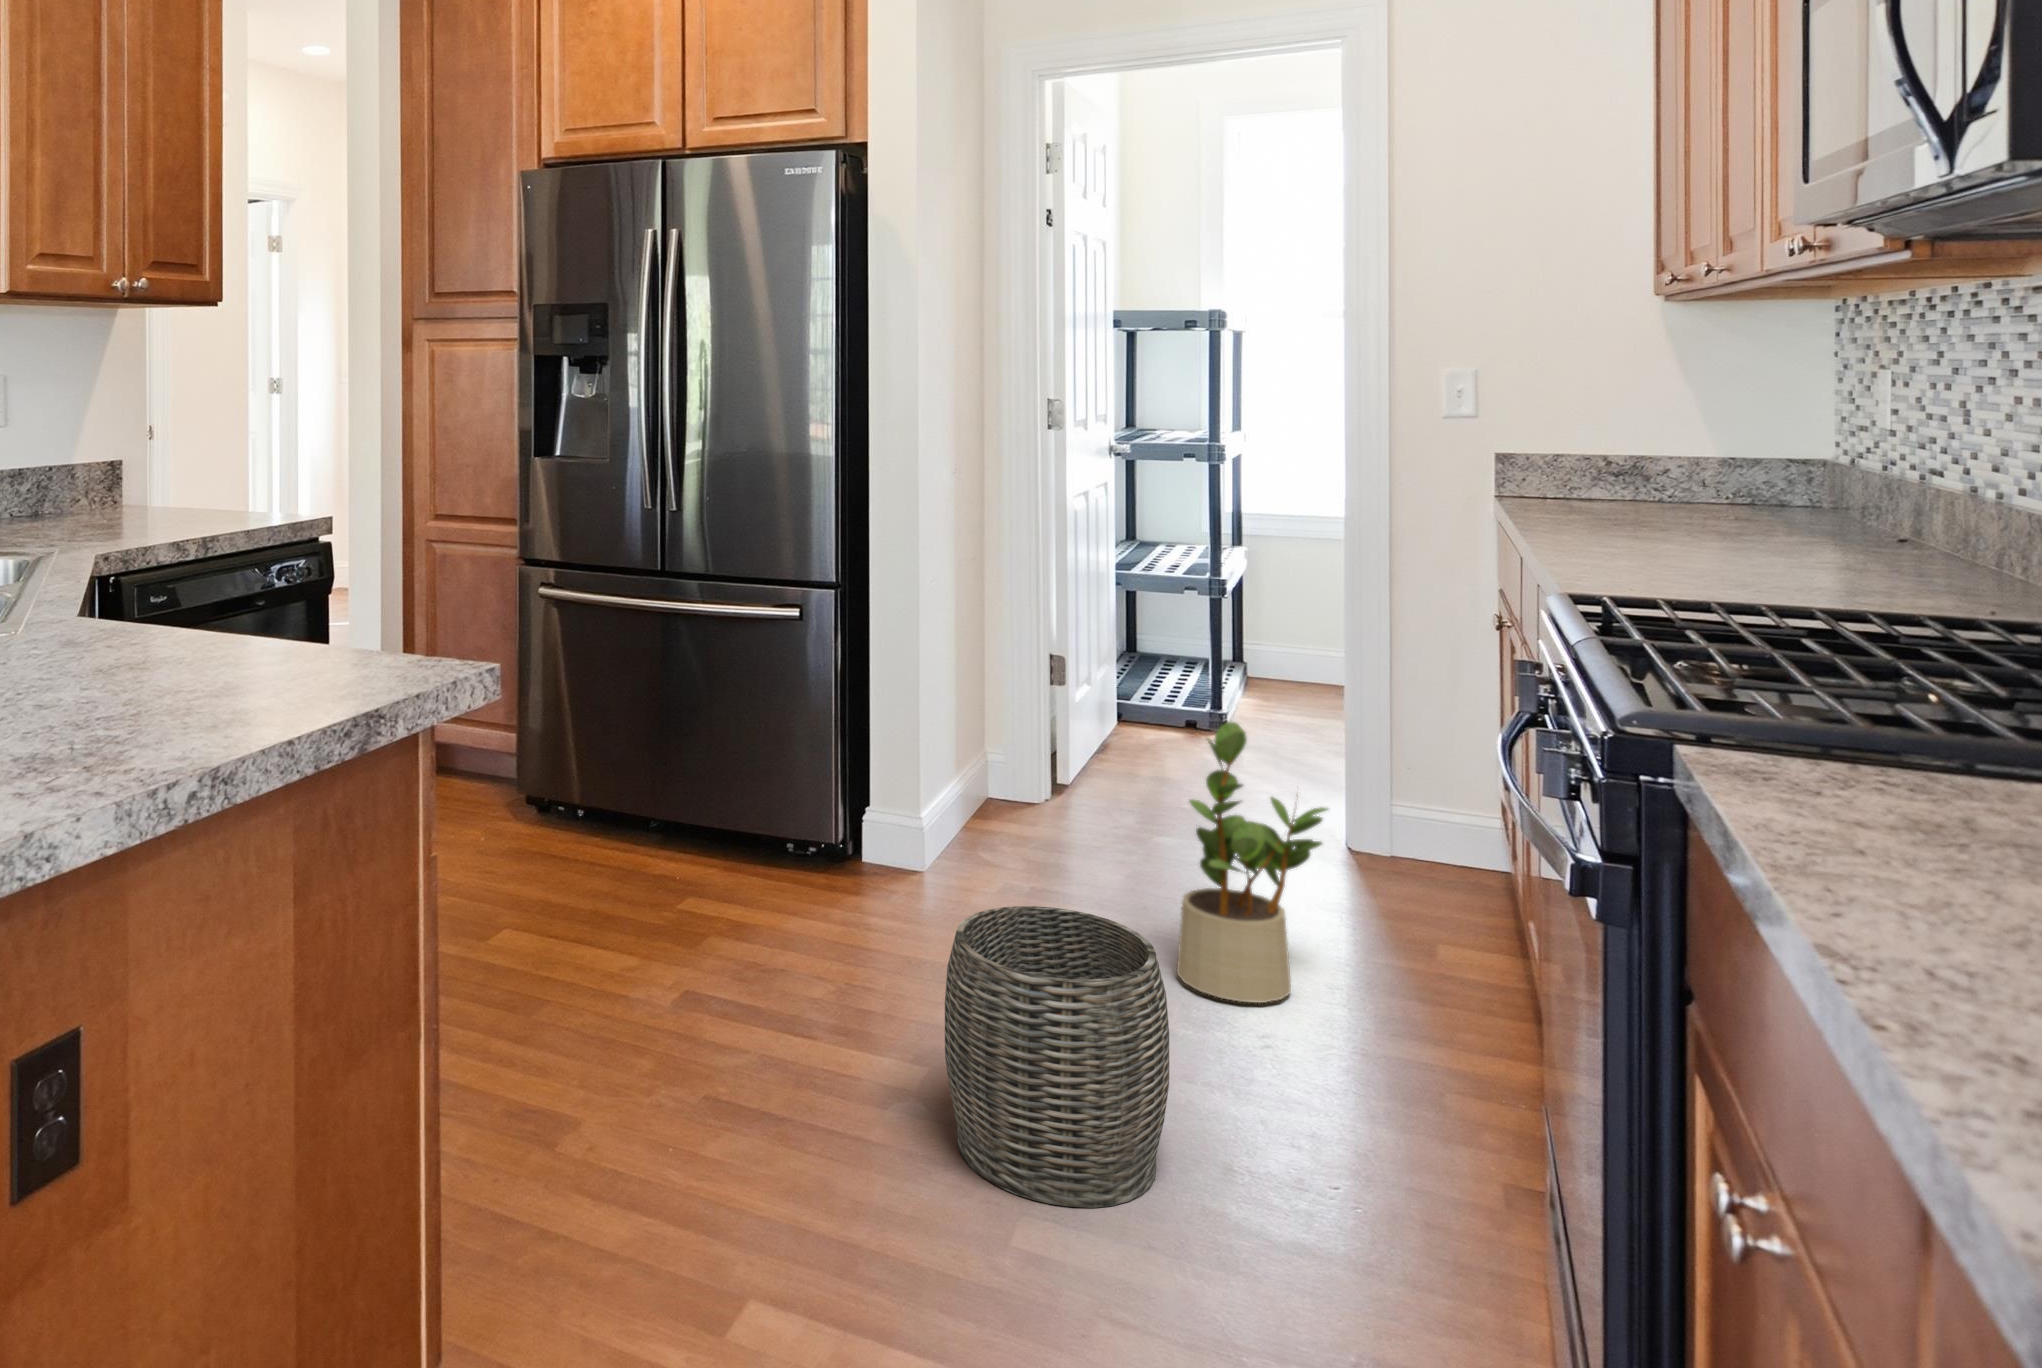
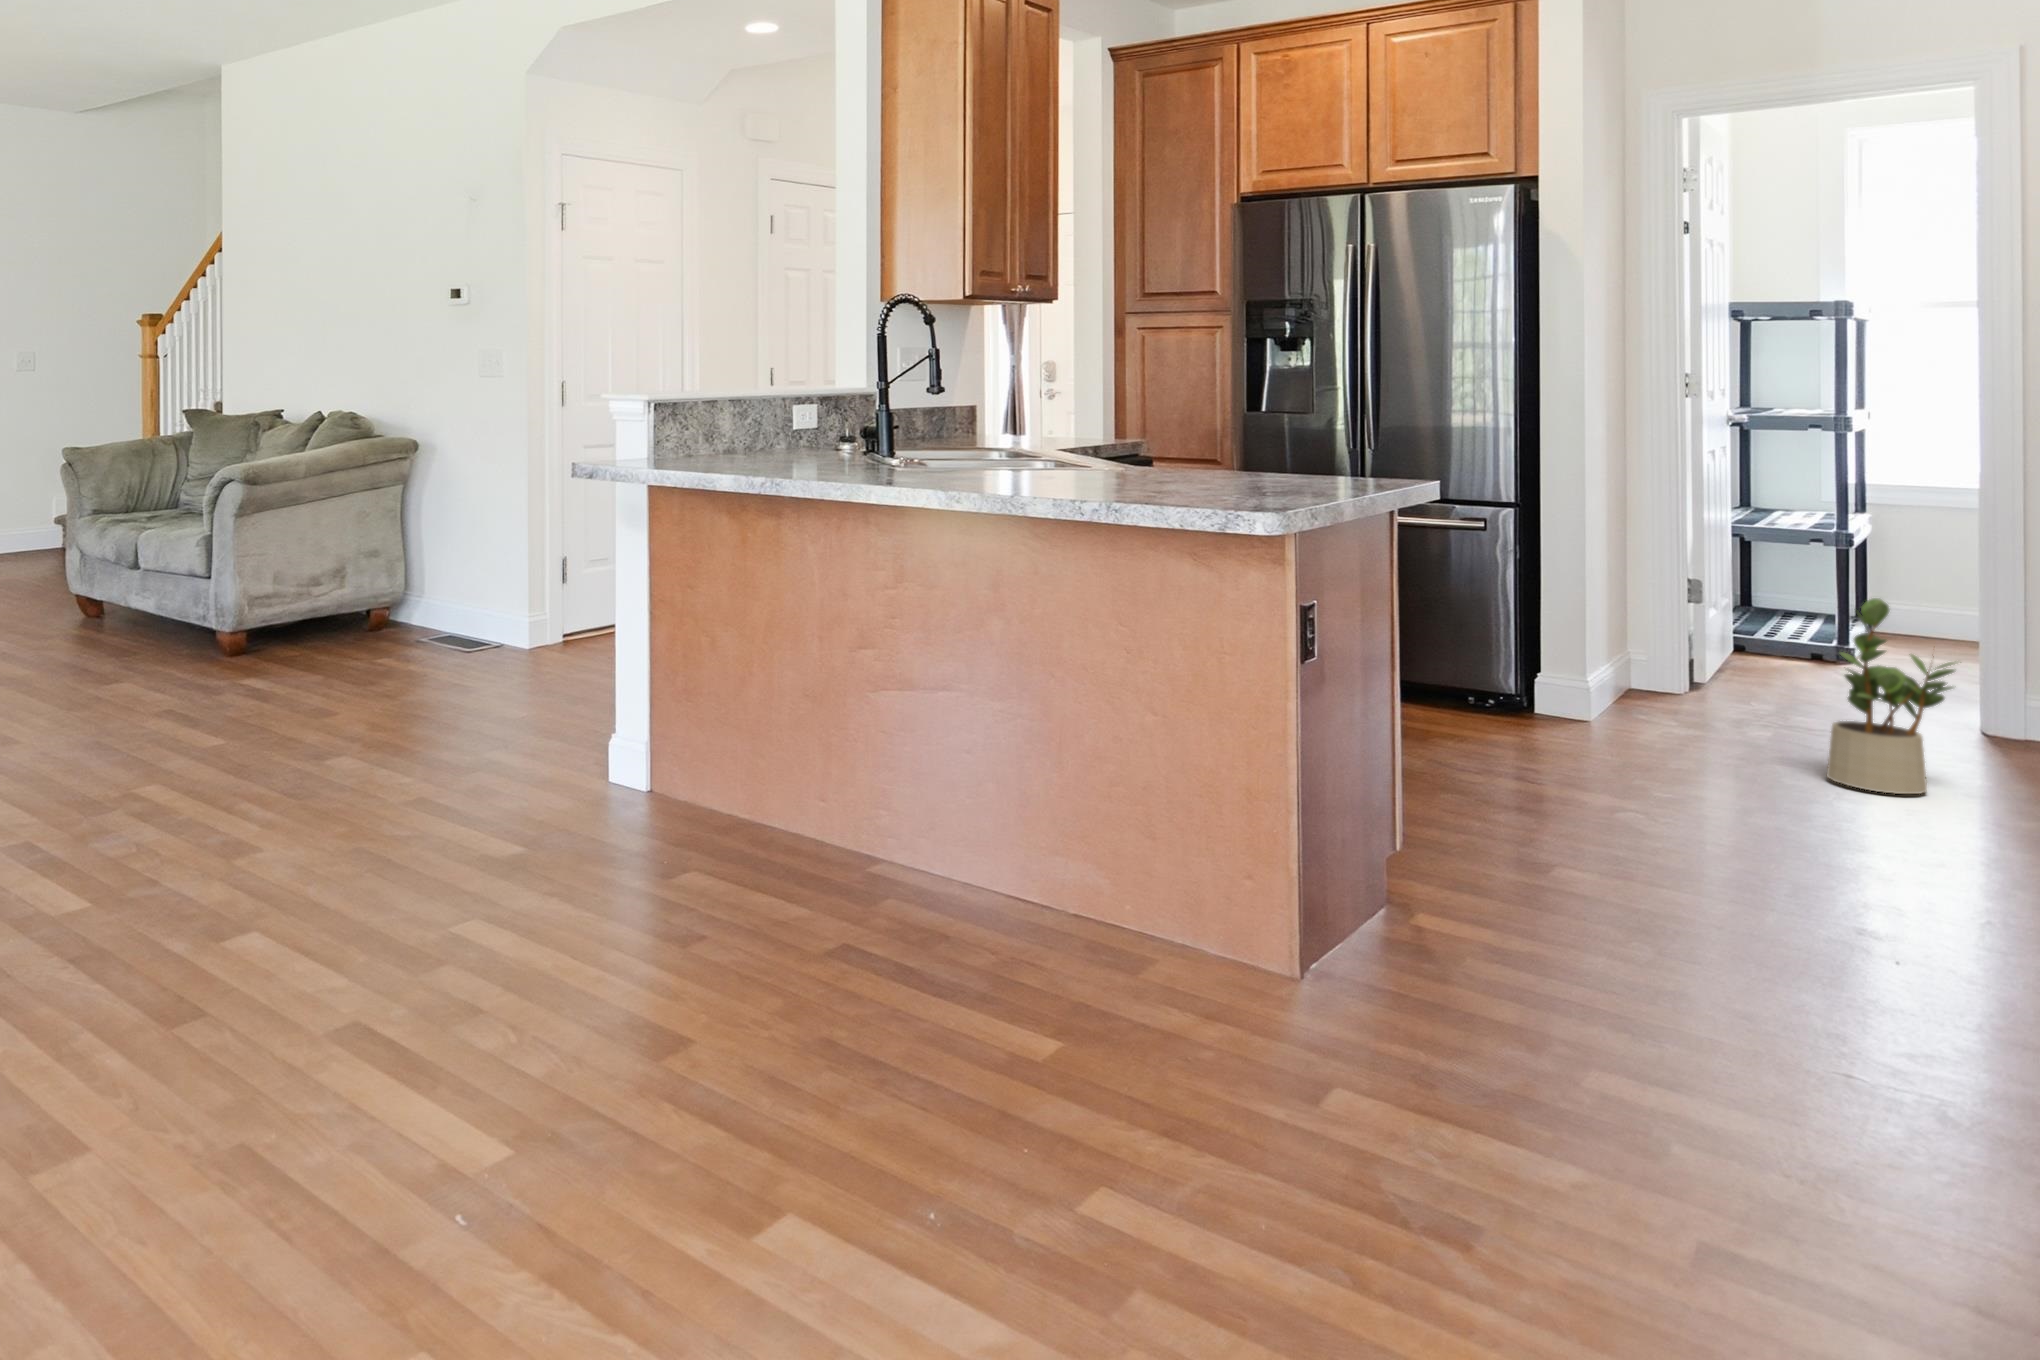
woven basket: present [945,906,1169,1208] -> none [1663,690,1836,857]

